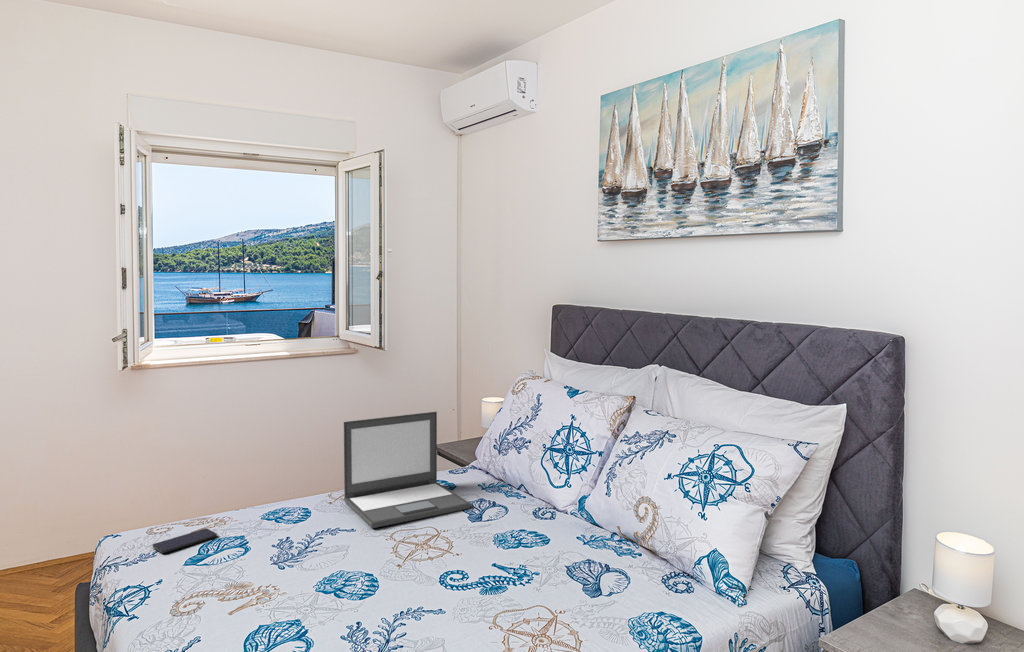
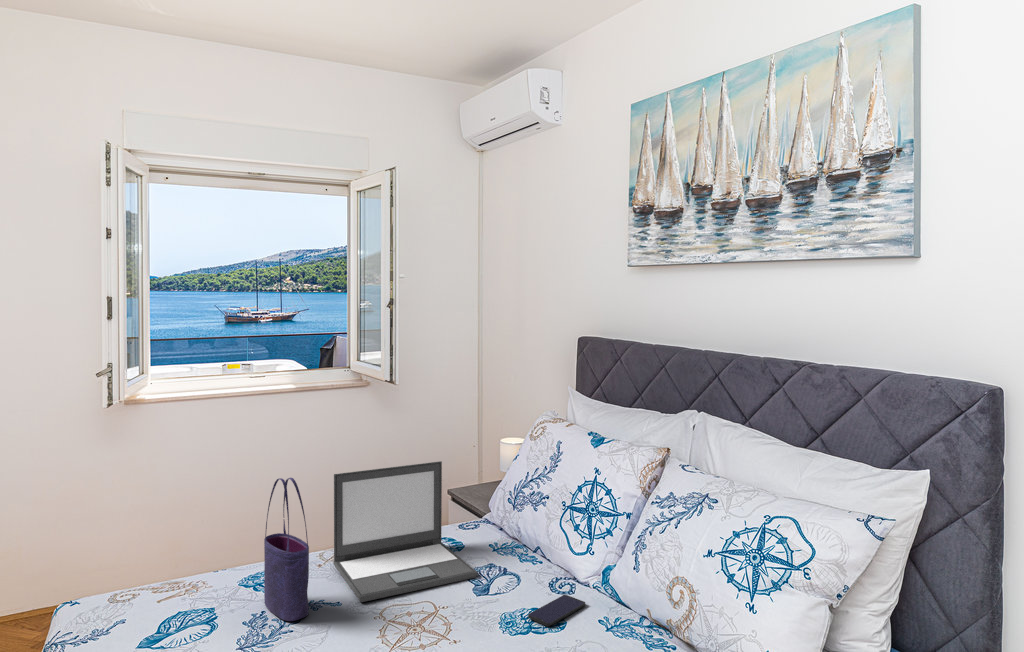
tote bag: none [288,421,328,543] -> present [264,478,309,621]
smartphone: present [153,529,217,553] -> present [528,595,585,626]

